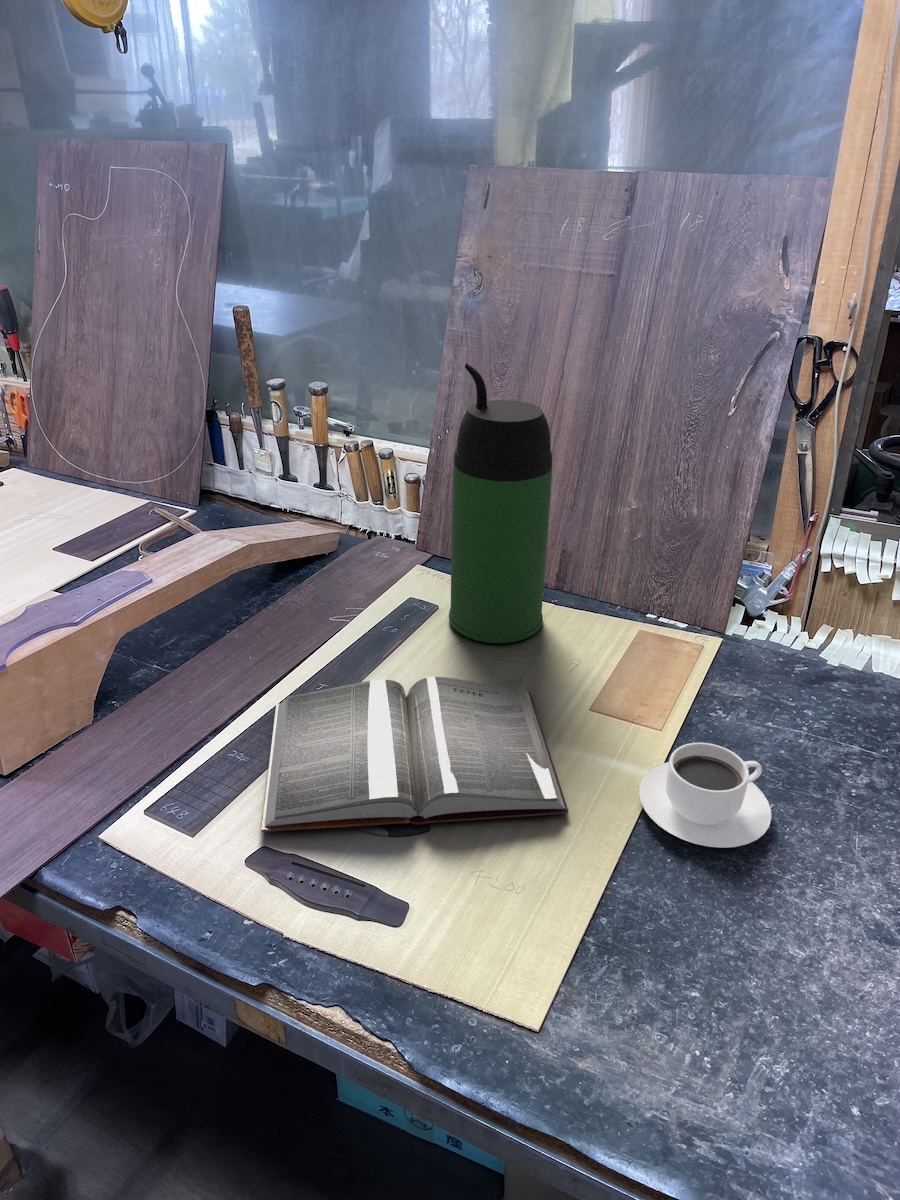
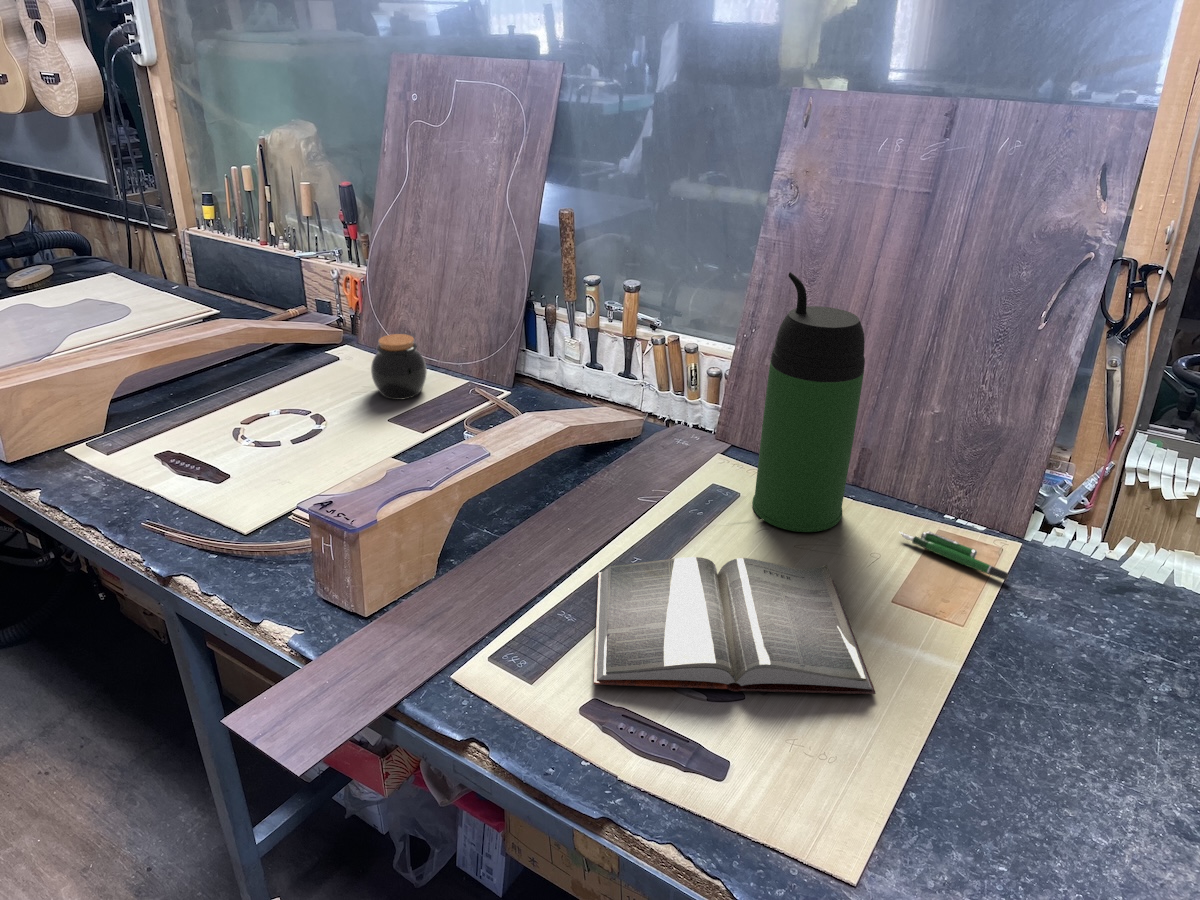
jar: none [30,453,95,527] -> present [371,334,427,400]
pen: none [599,633,709,679] -> present [900,531,1008,580]
coffee cup: present [639,743,771,848] -> none [943,638,1075,739]

